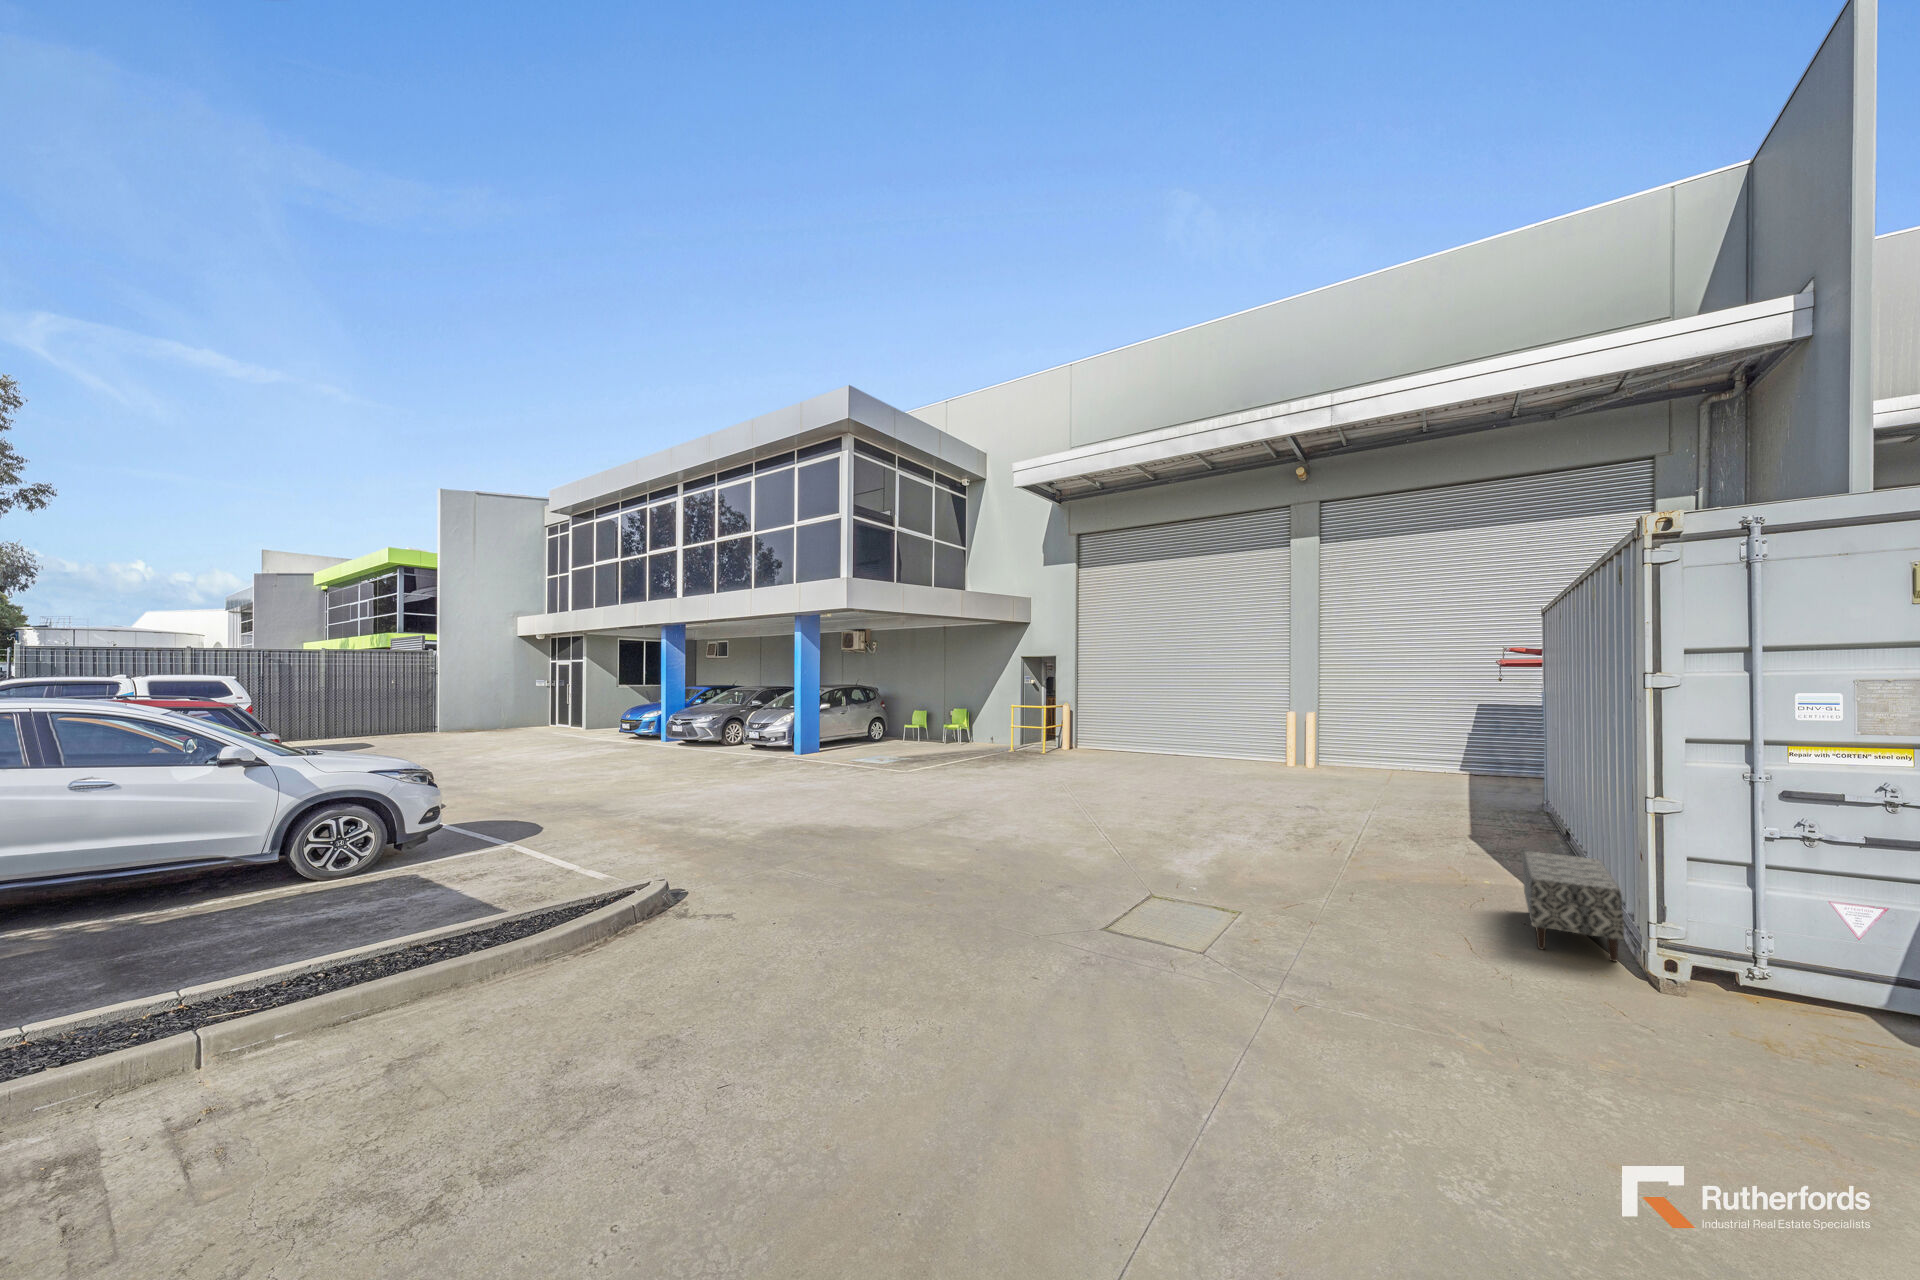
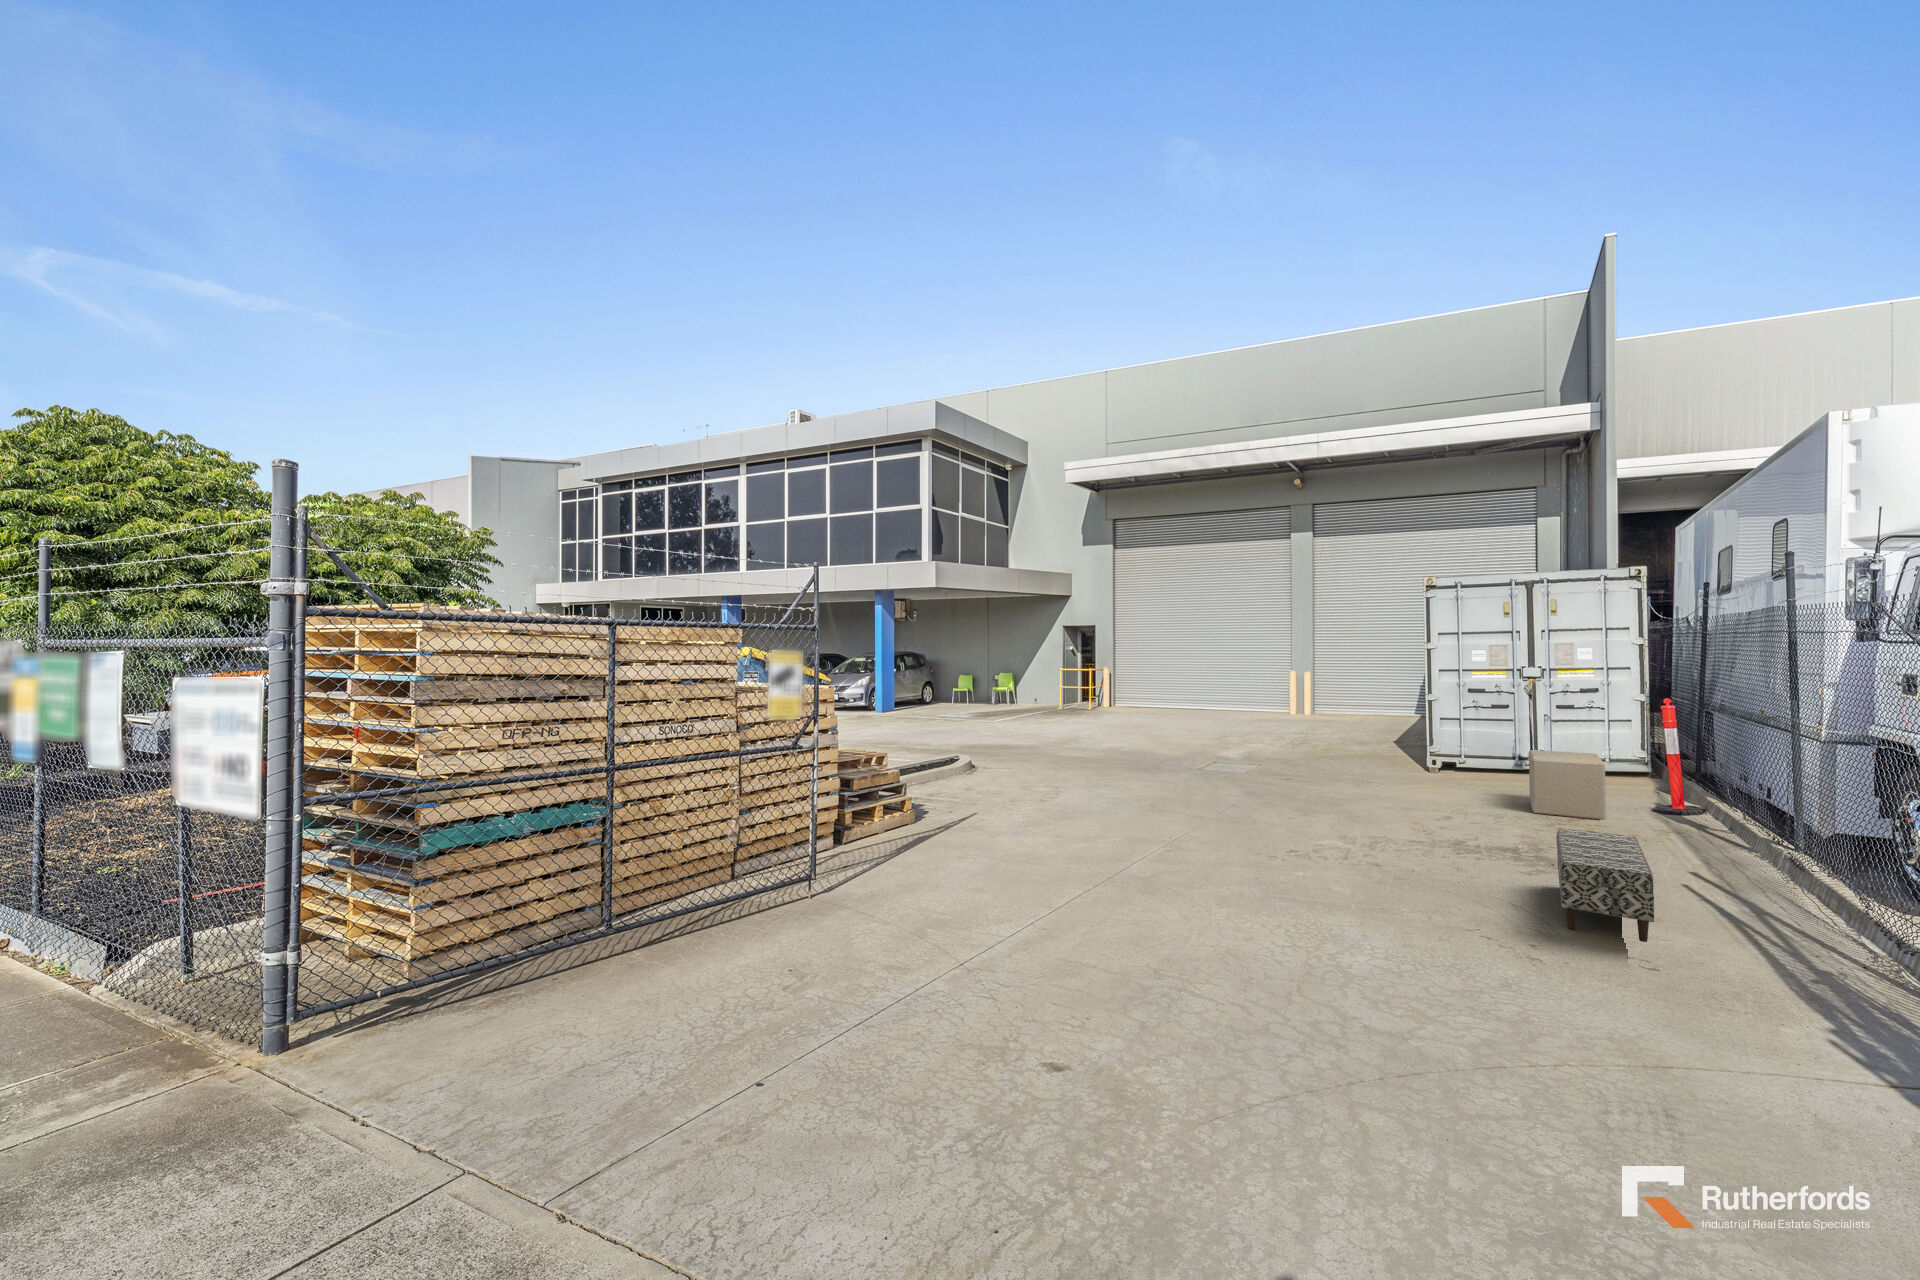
cardboard box: none [1489,785,1565,855] -> present [1529,750,1606,820]

